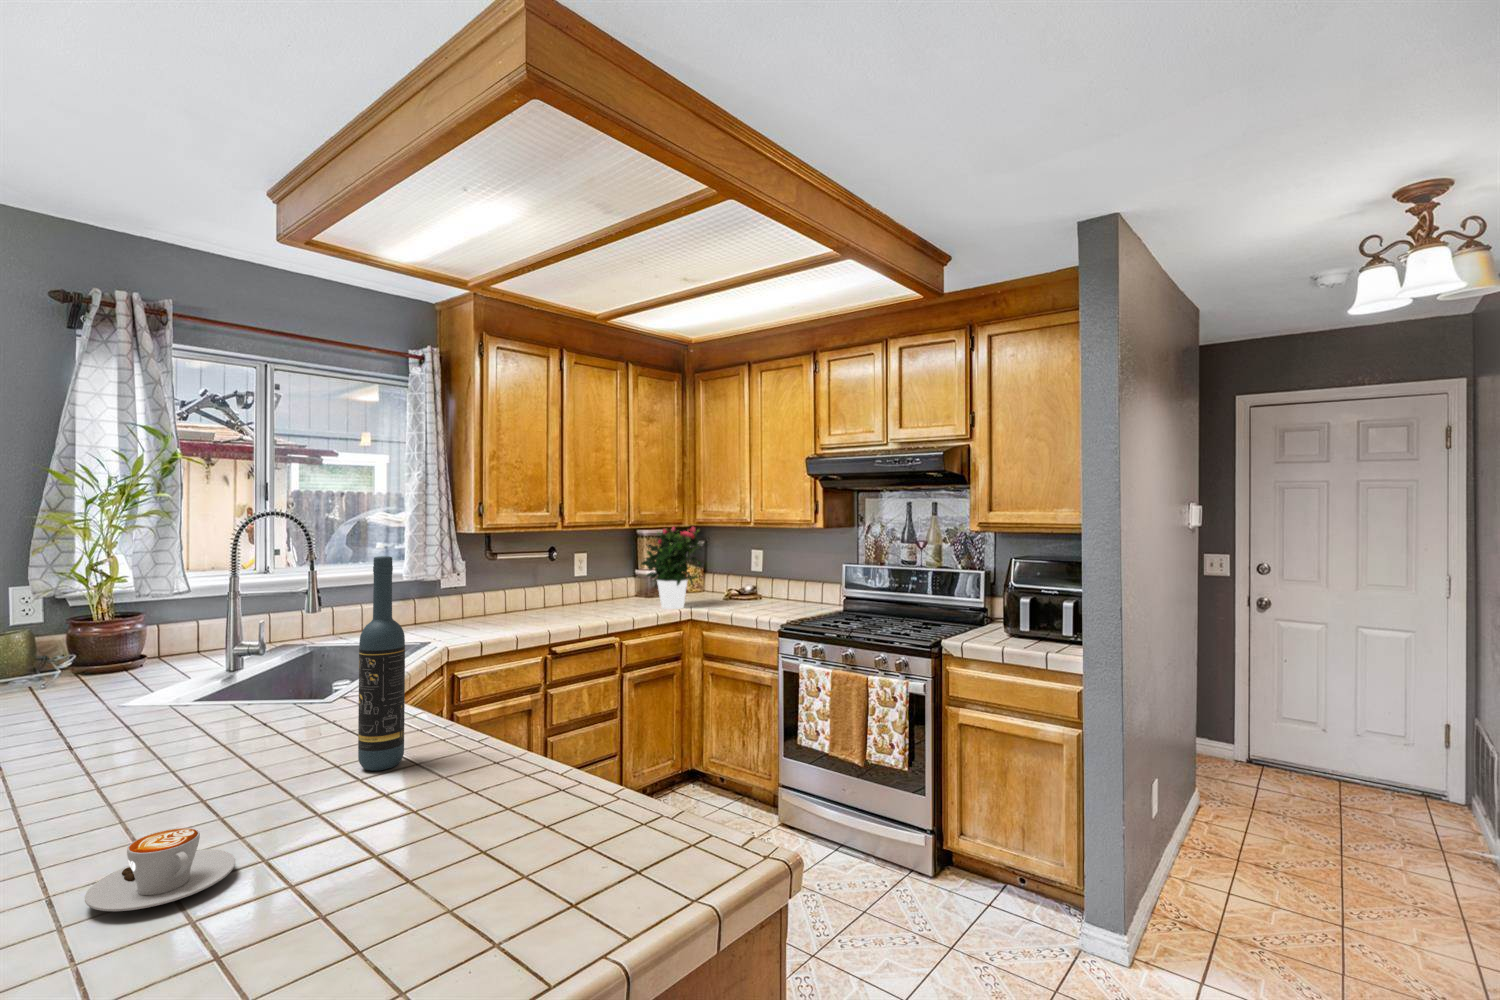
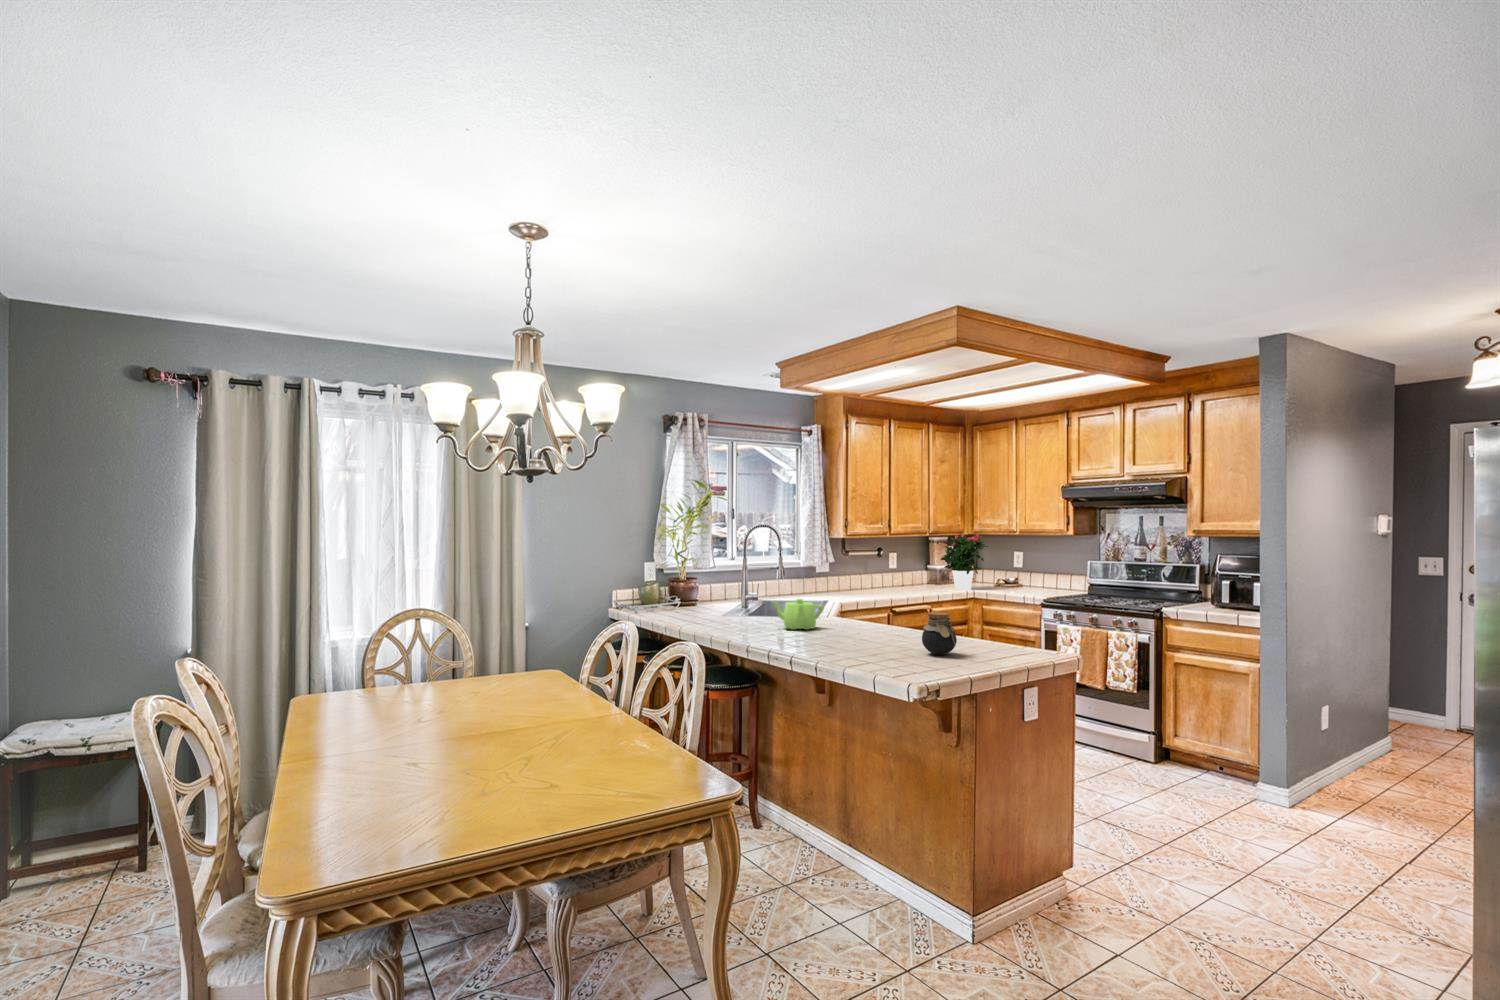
wine bottle: present [358,556,405,771] -> none [871,544,888,633]
teapot: none [119,687,269,768] -> present [773,599,824,630]
jar: none [343,775,460,922] -> present [922,612,957,655]
coffee cup: present [85,828,235,911] -> none [833,631,871,650]

